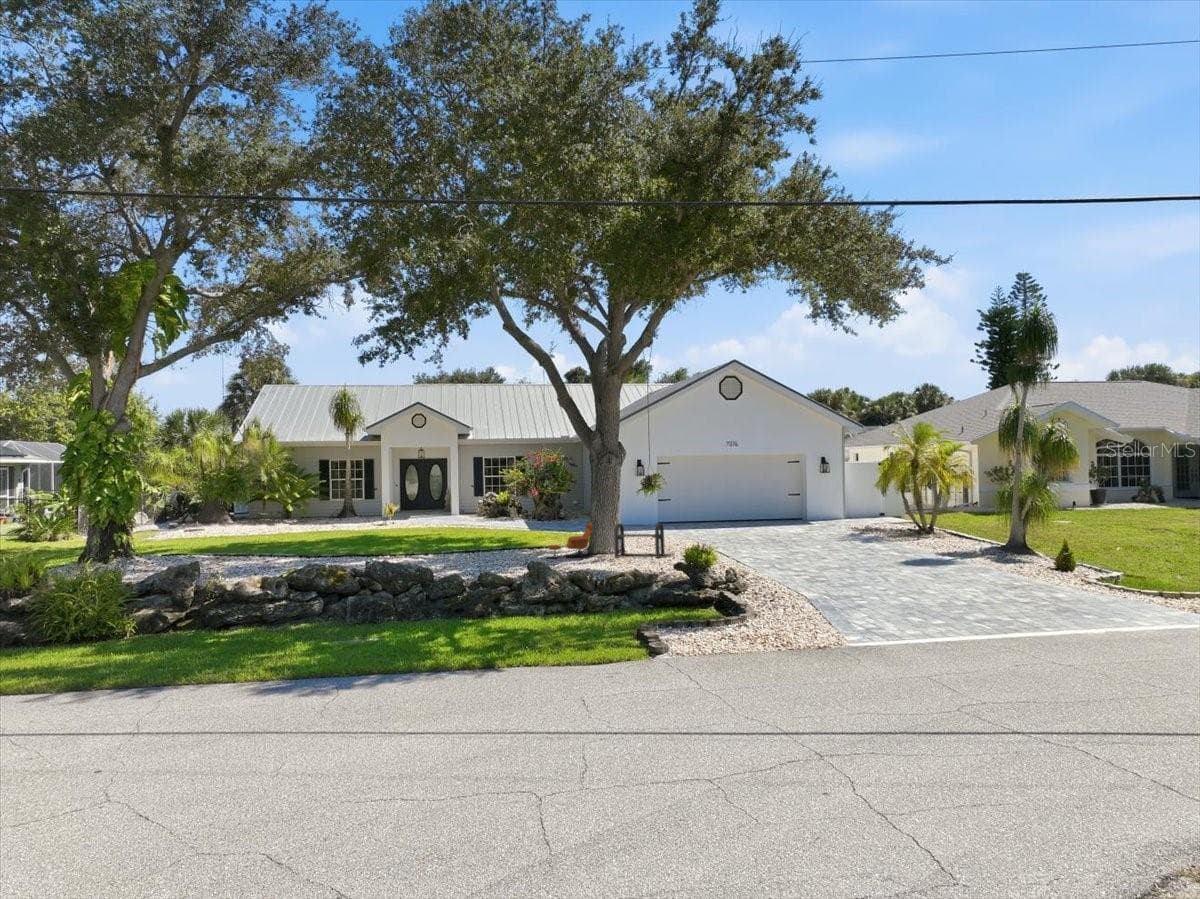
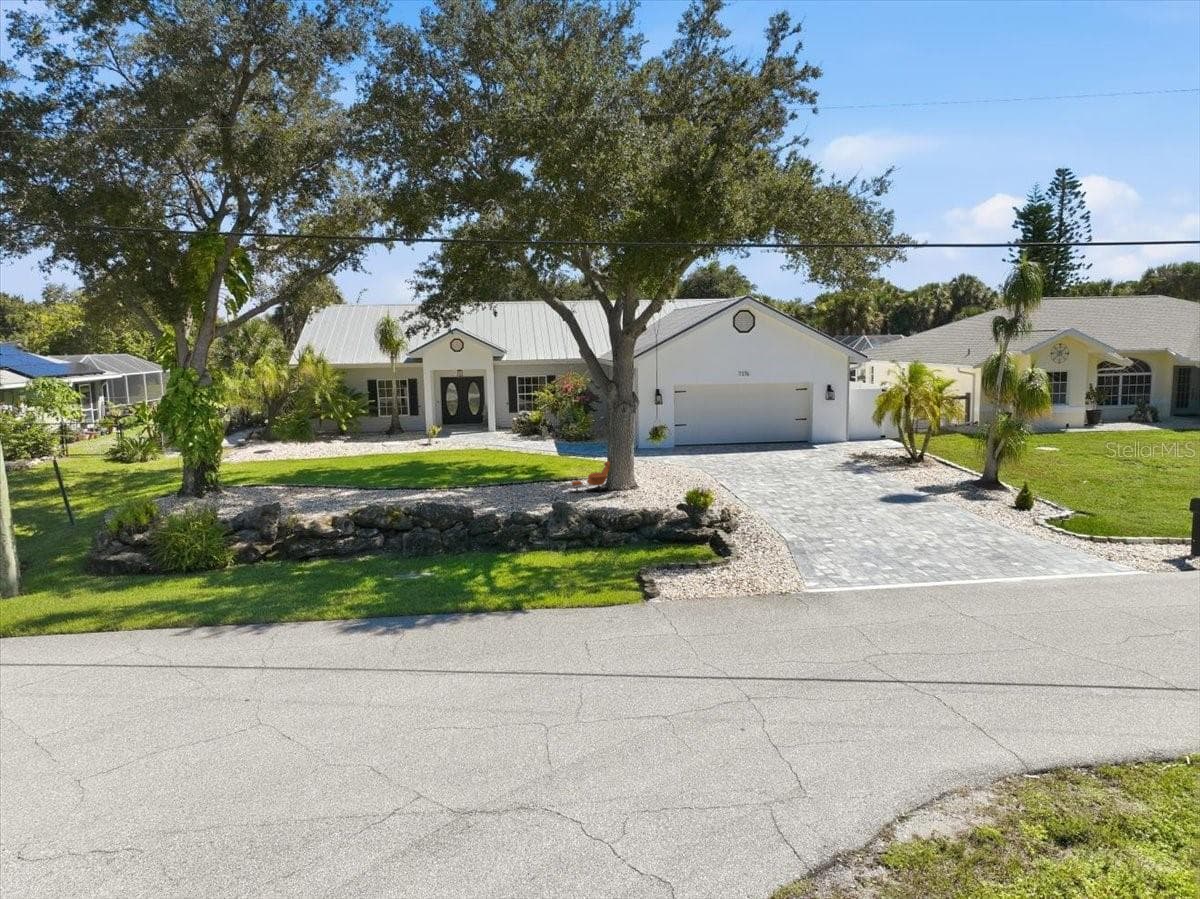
bench: present [614,523,665,558] -> none [629,462,673,494]

